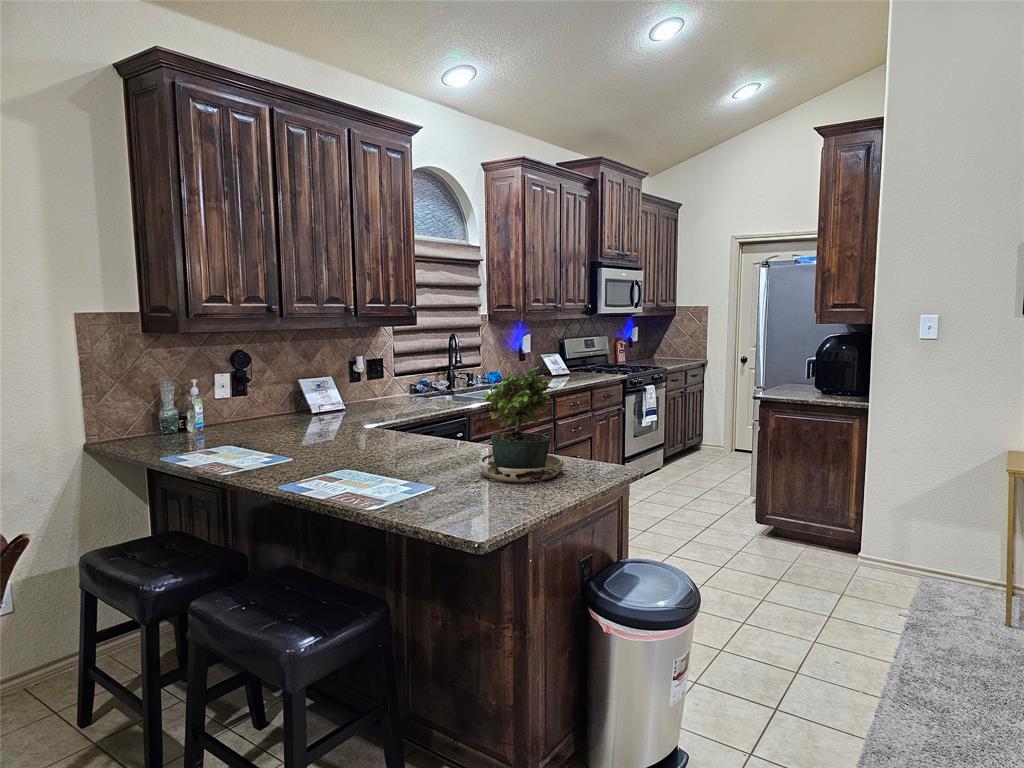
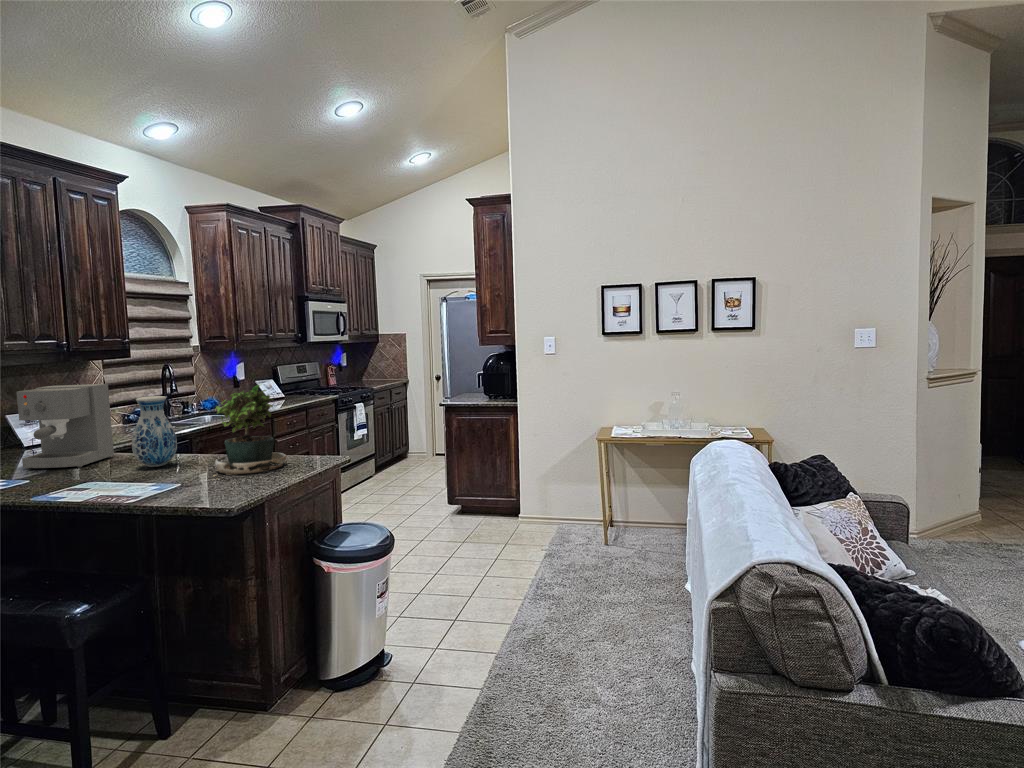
coffee maker: none [297,353,385,446] -> present [16,384,114,469]
vase: none [396,373,443,456] -> present [132,396,177,467]

